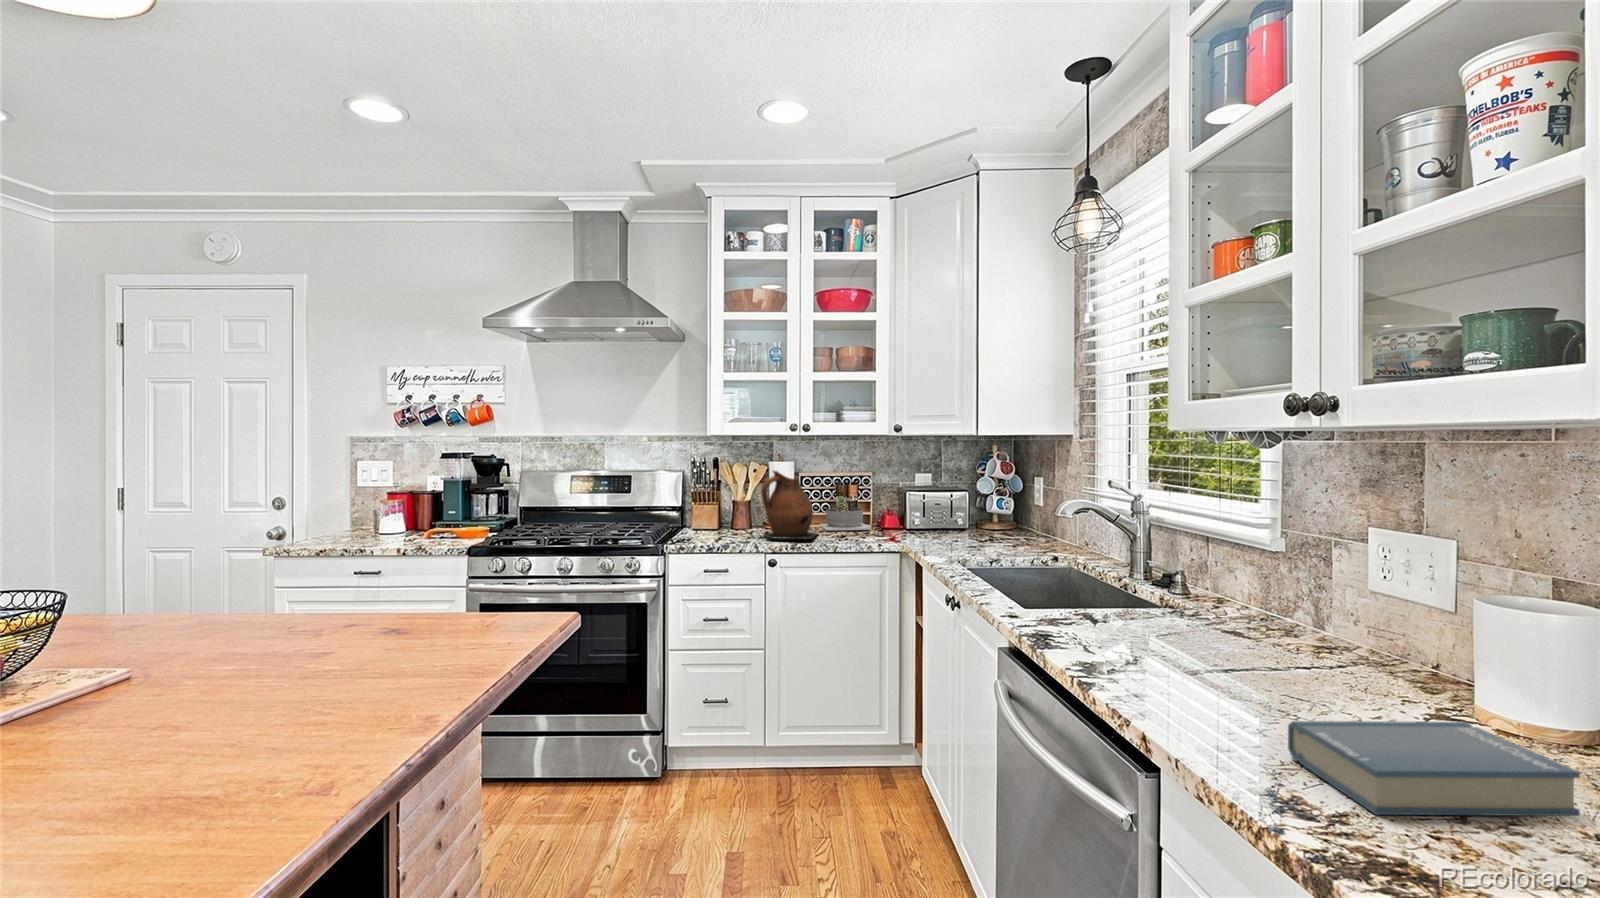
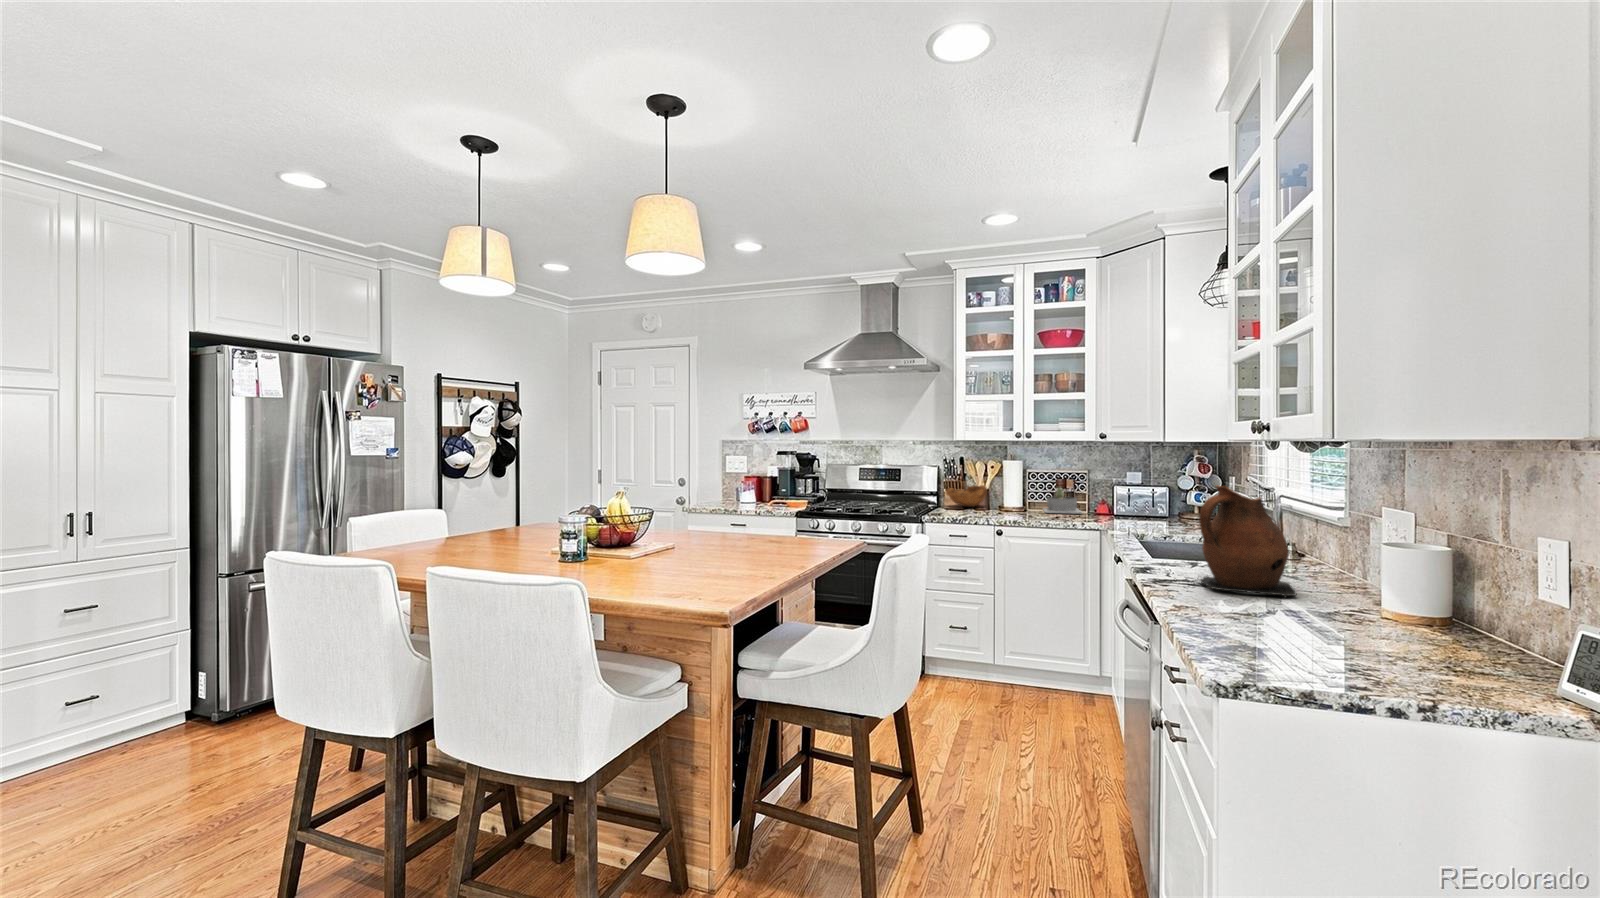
ceramic pitcher: present [761,471,818,540] -> present [1199,485,1296,597]
wooden bowl: none [695,496,750,526] -> present [946,485,987,507]
hardback book: present [1288,721,1580,816] -> none [1221,594,1346,637]

